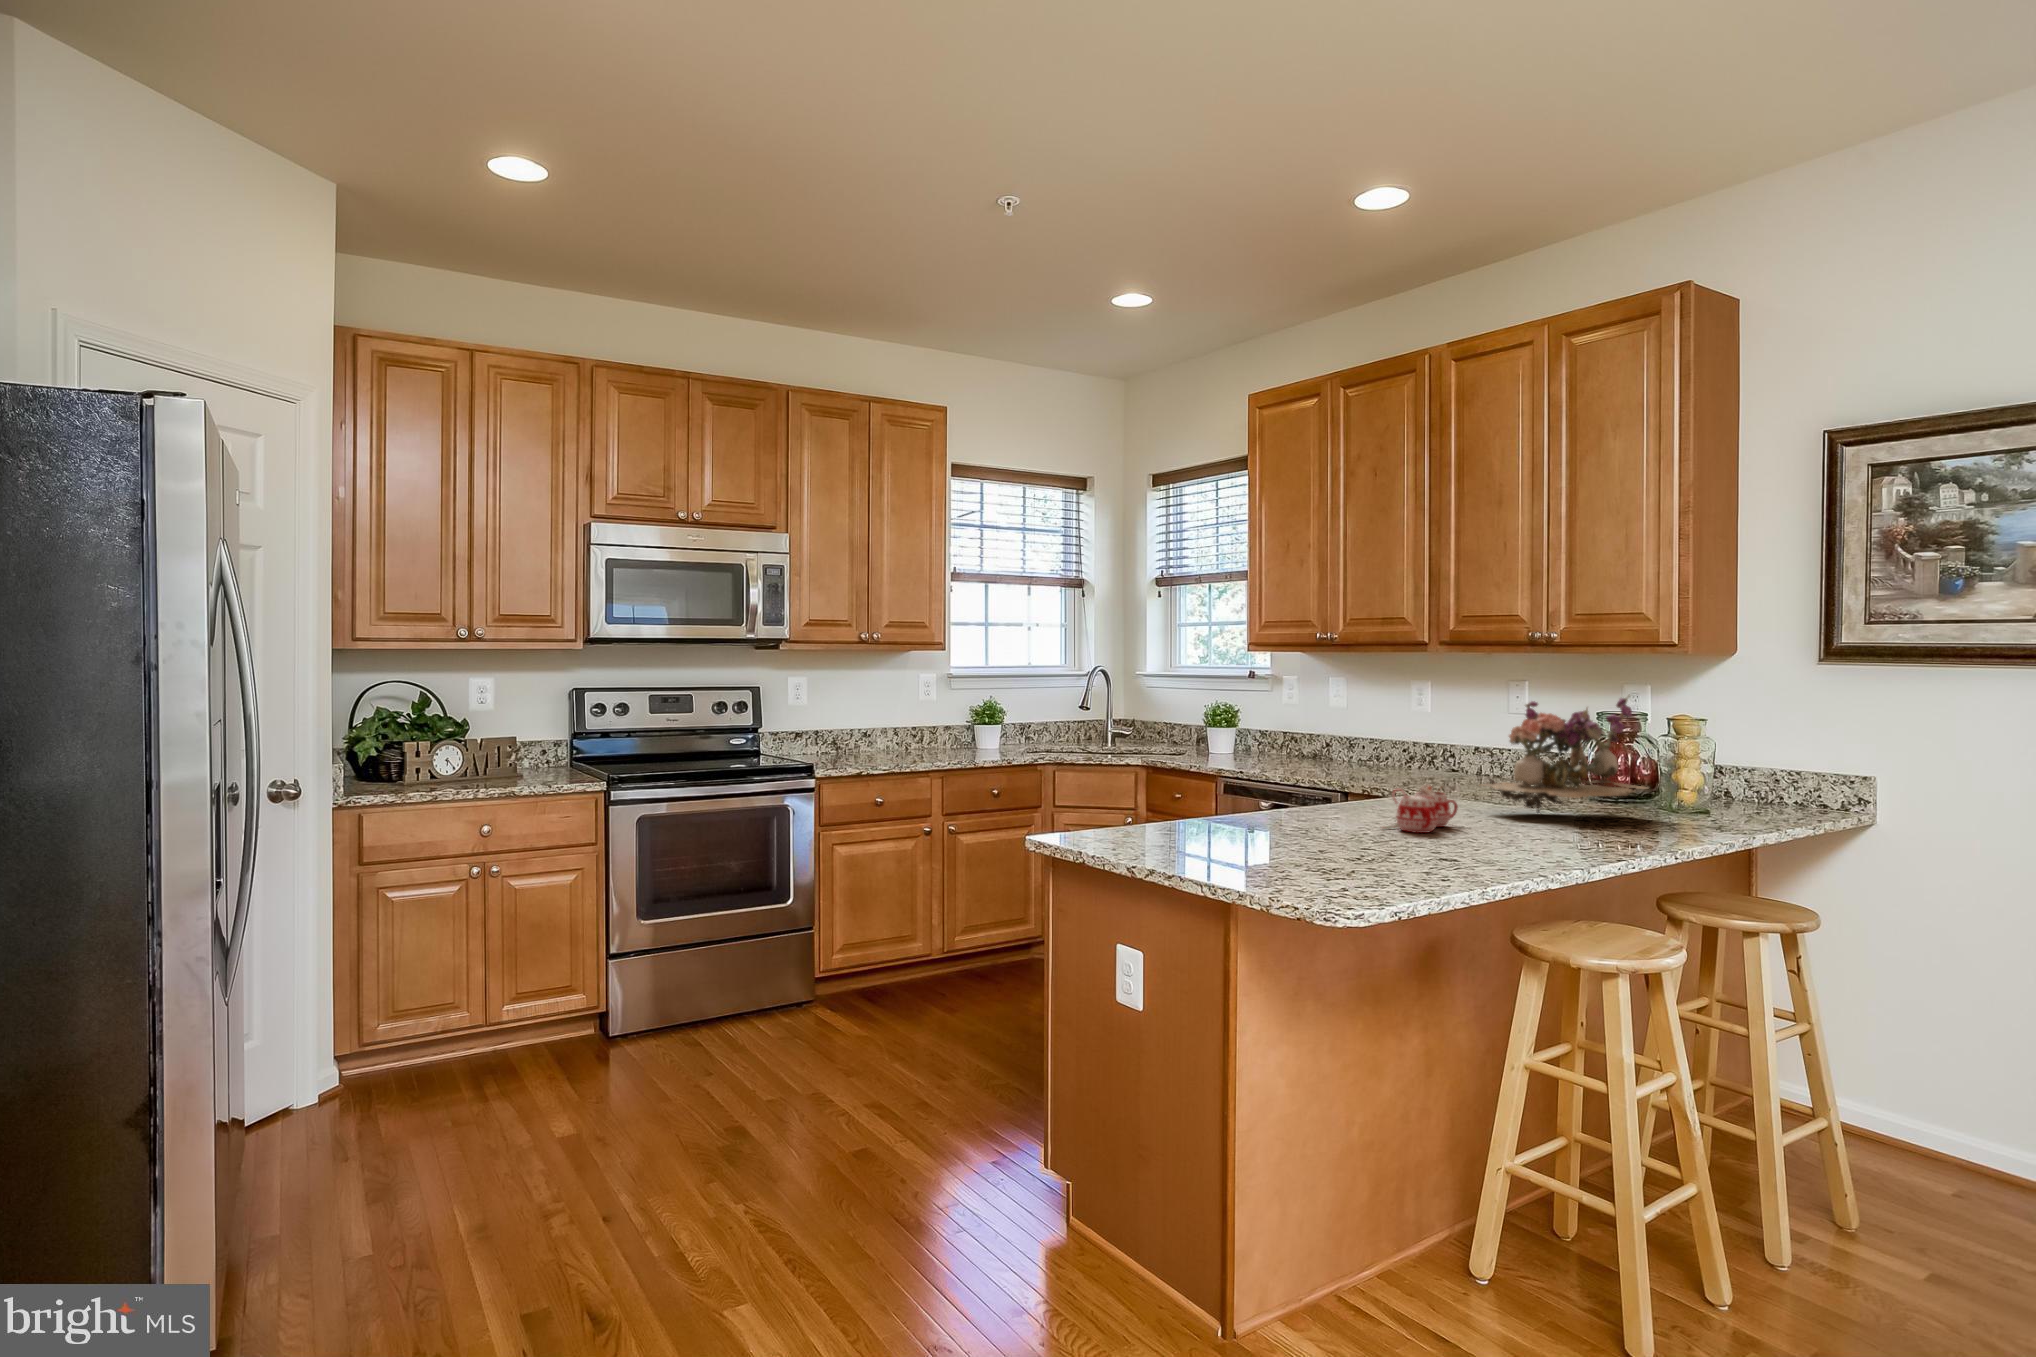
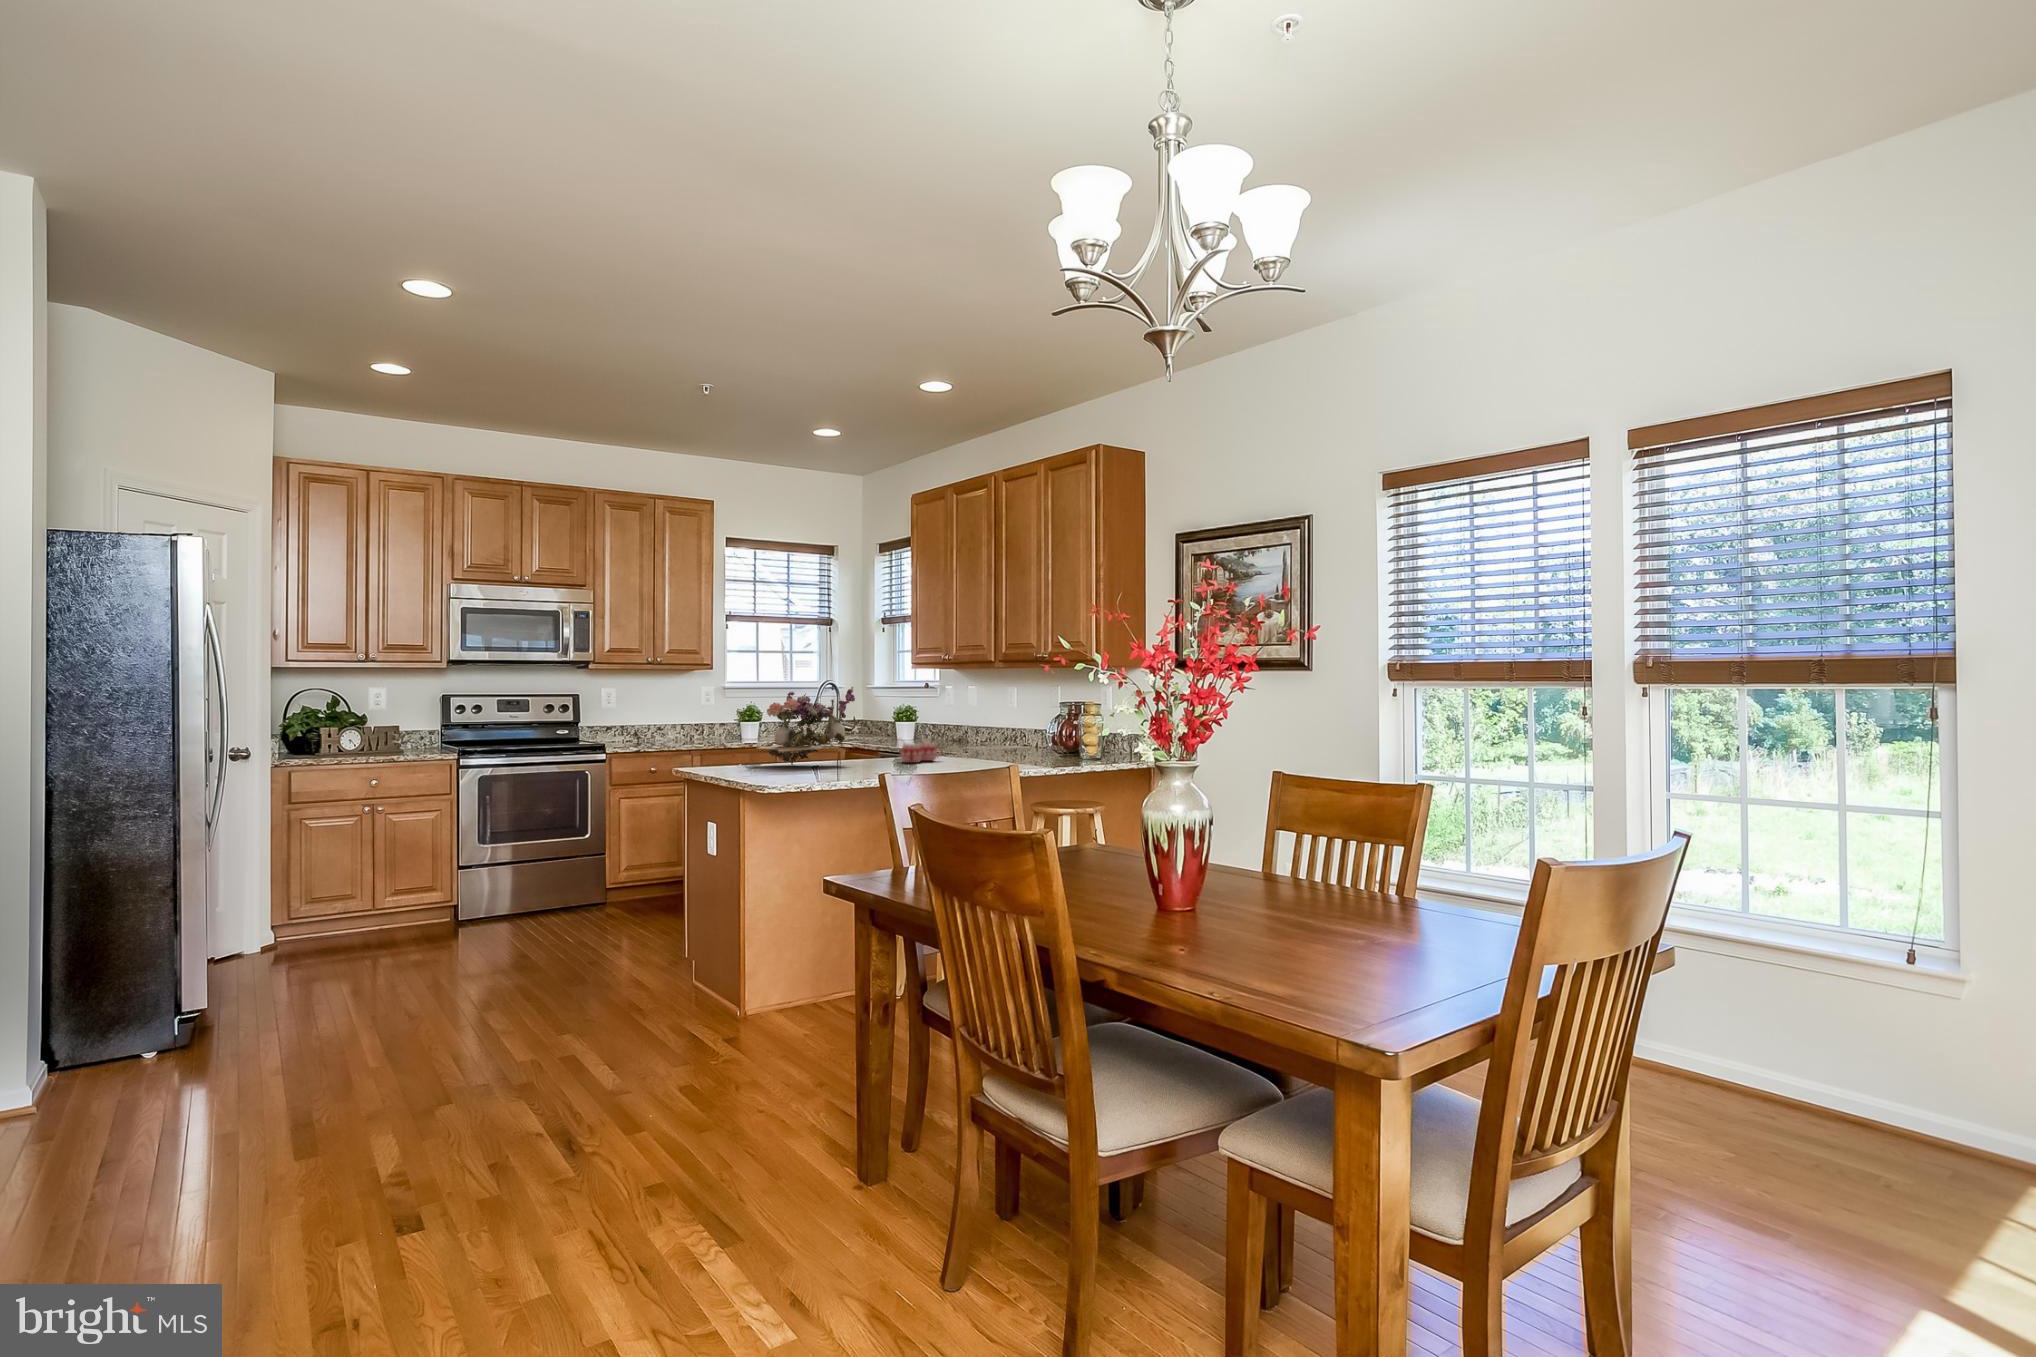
flower arrangement: present [1479,695,1647,812] -> present [757,687,855,765]

